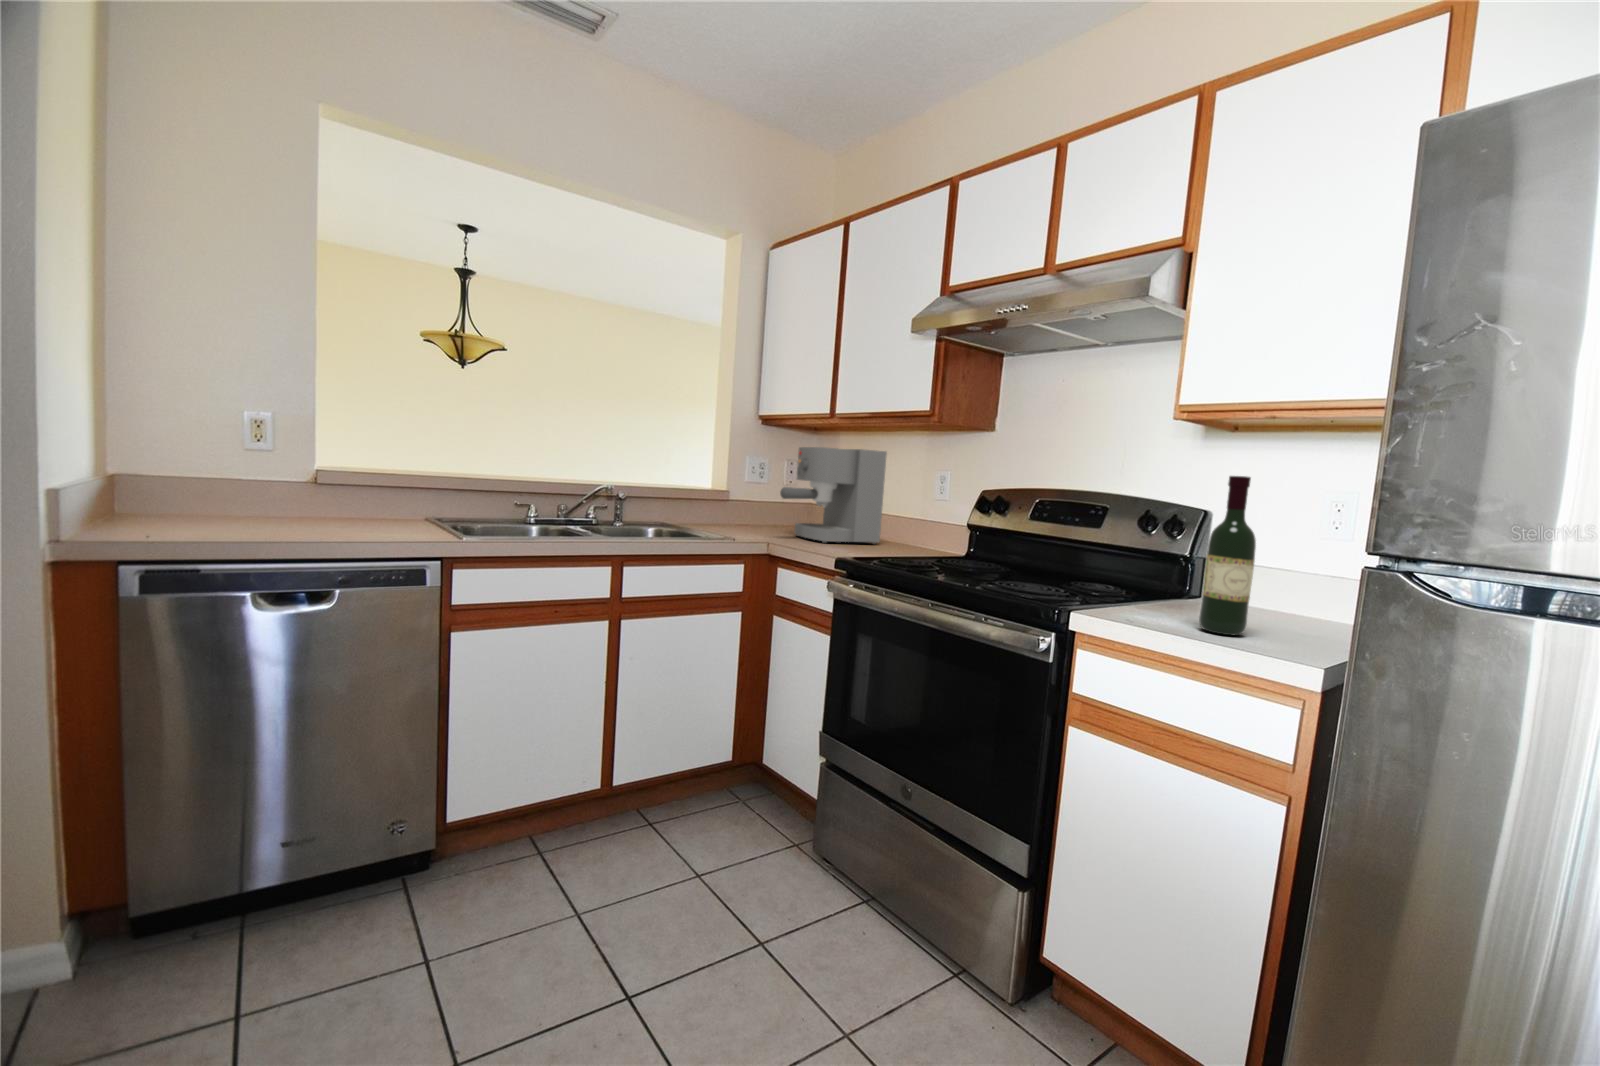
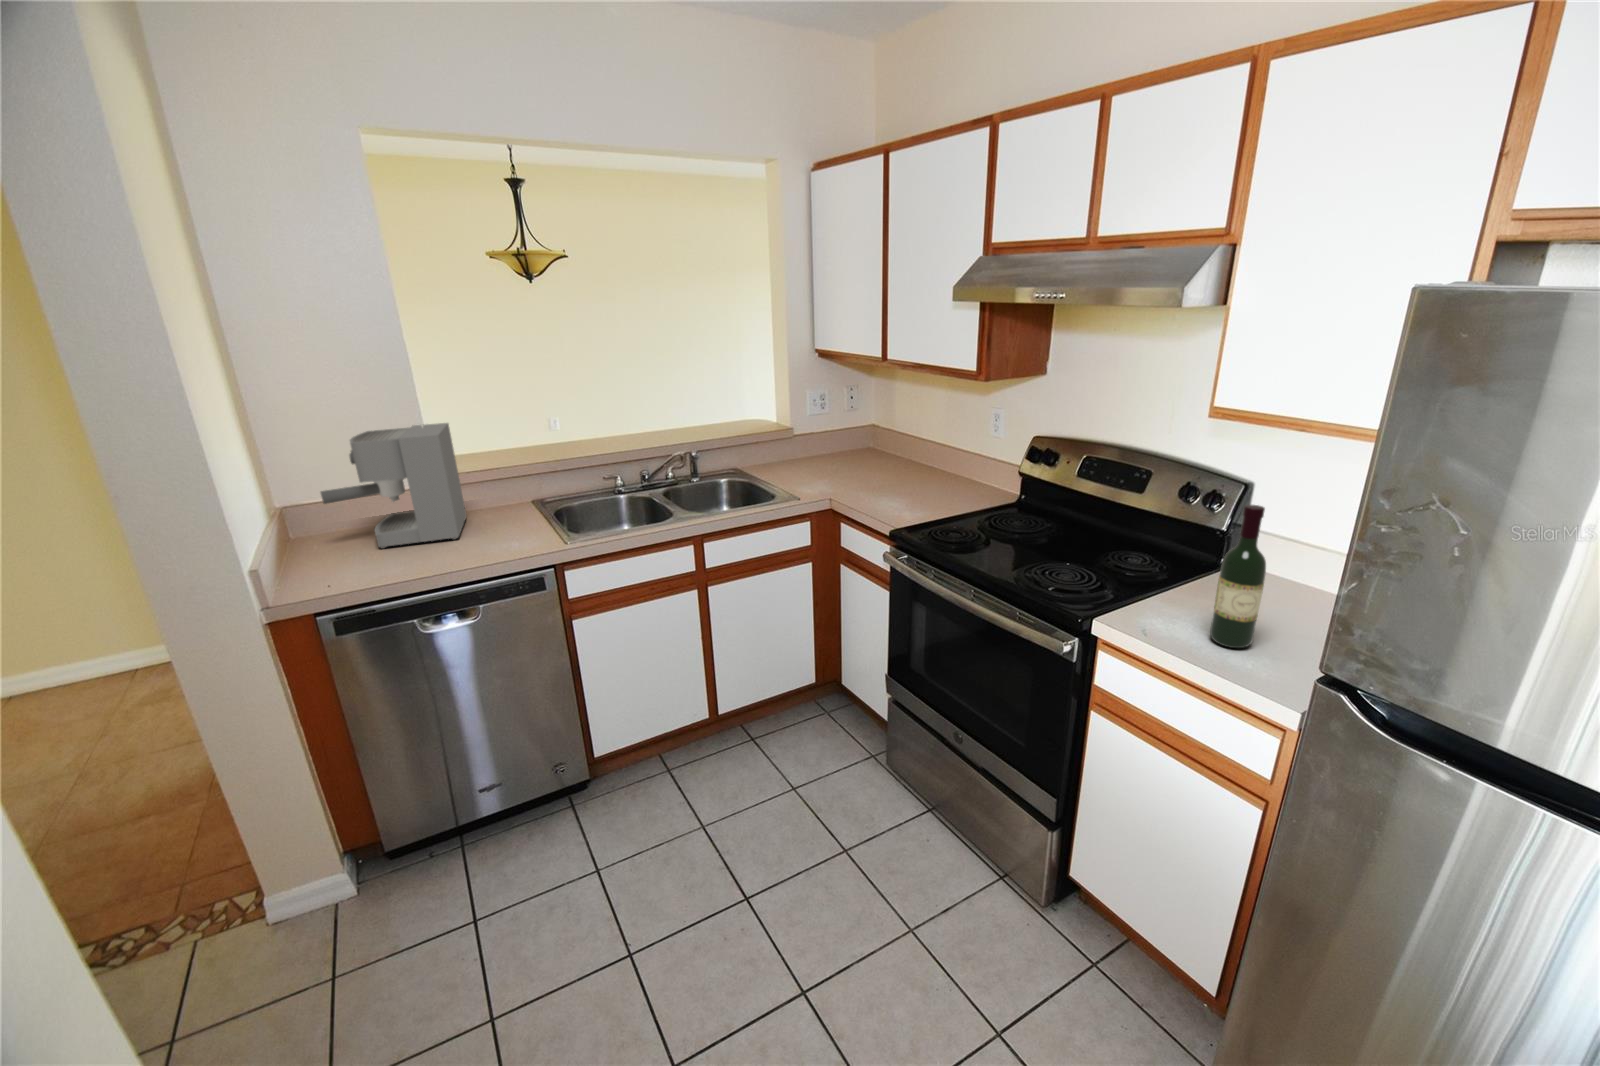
coffee maker: present [780,447,887,544] -> present [321,423,466,549]

